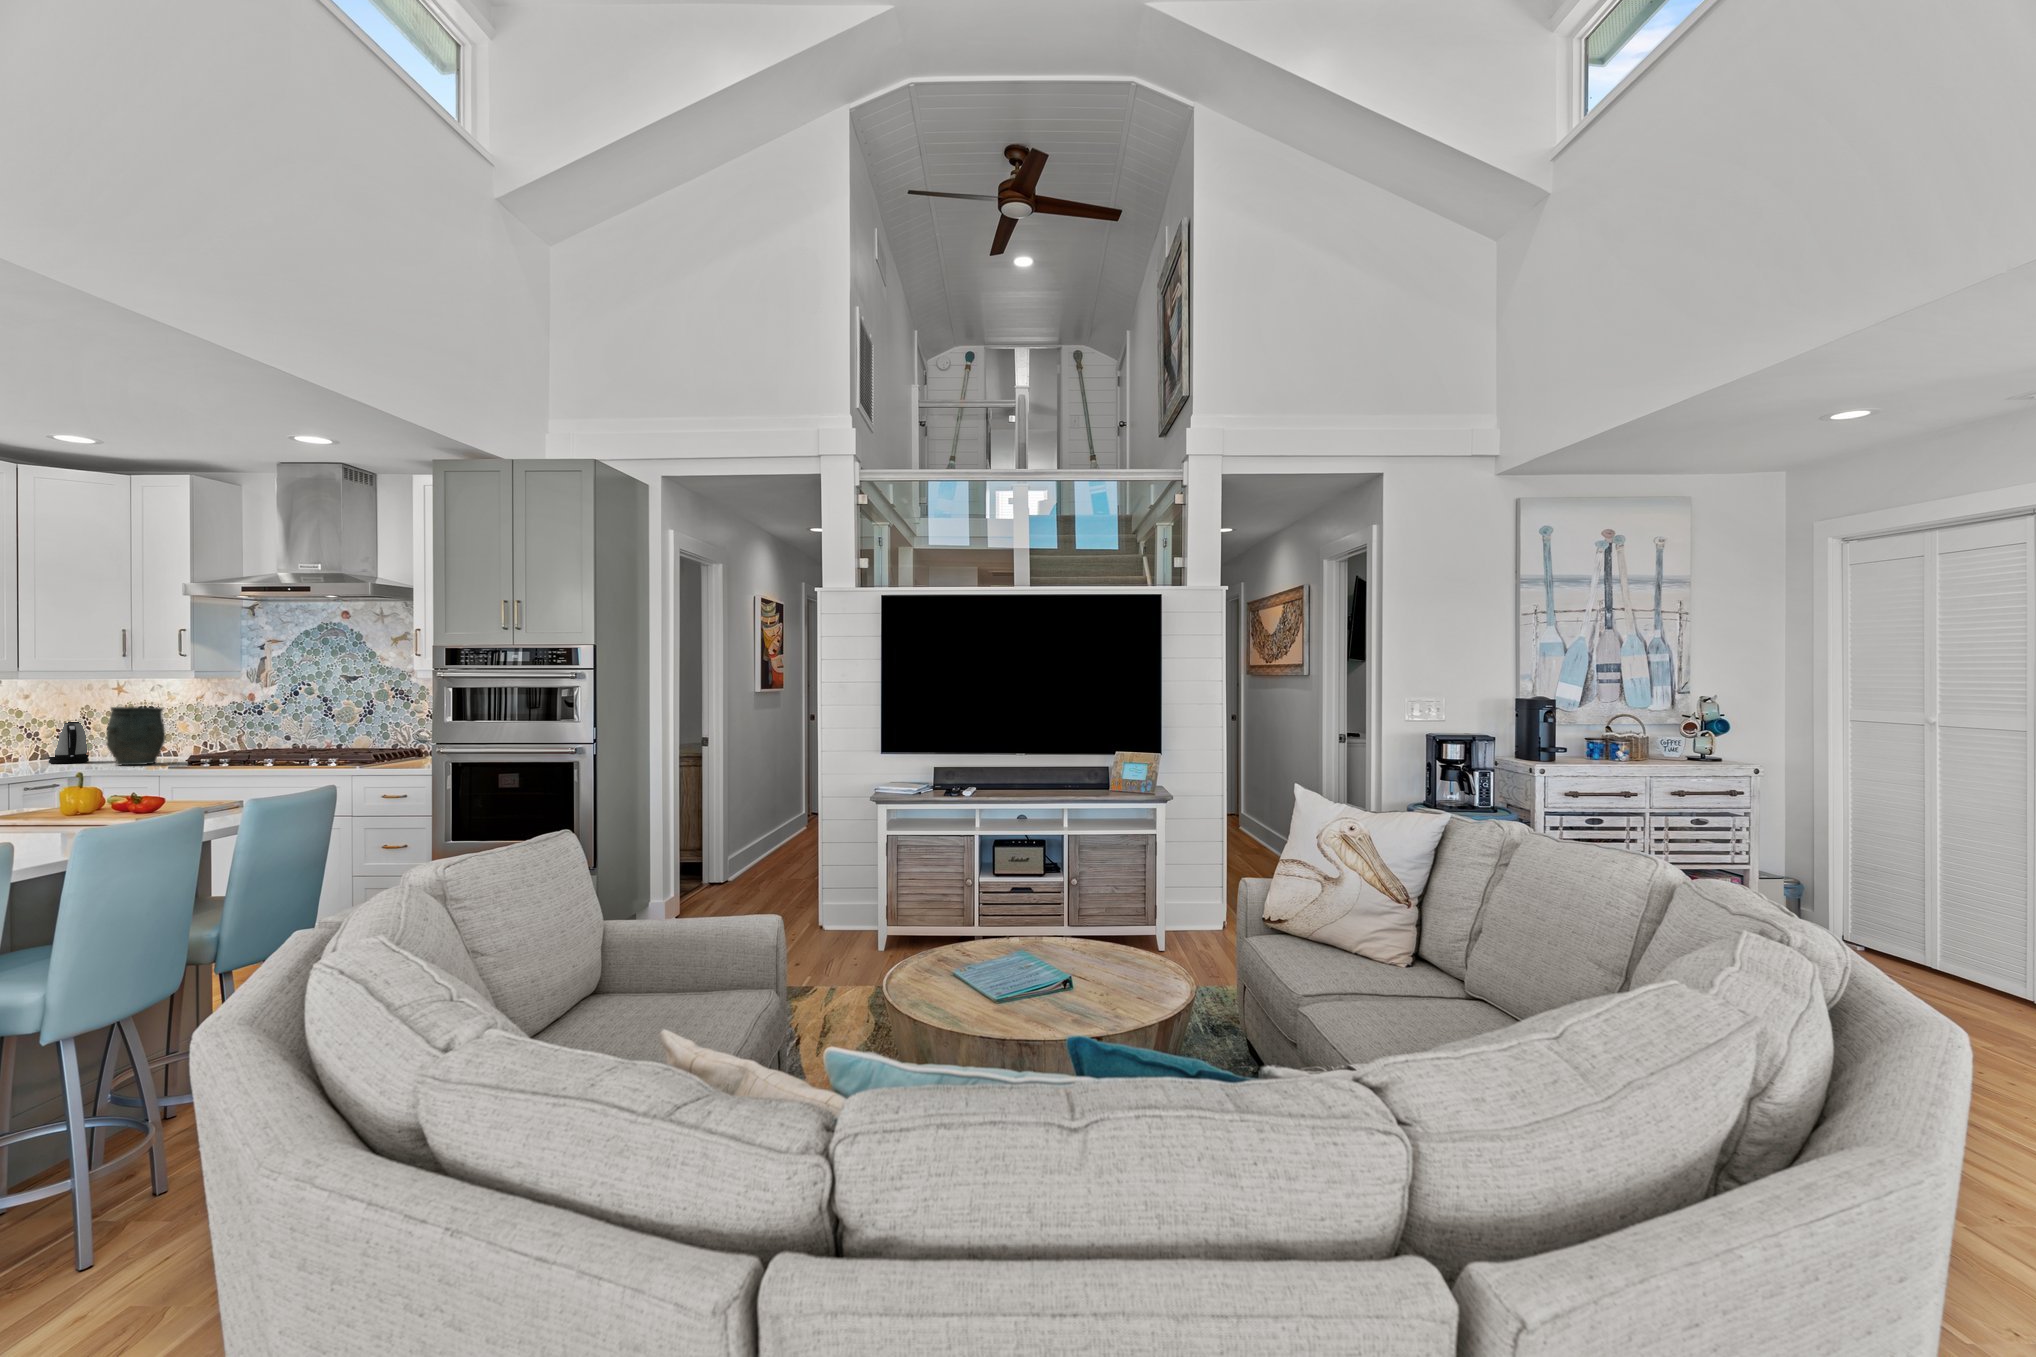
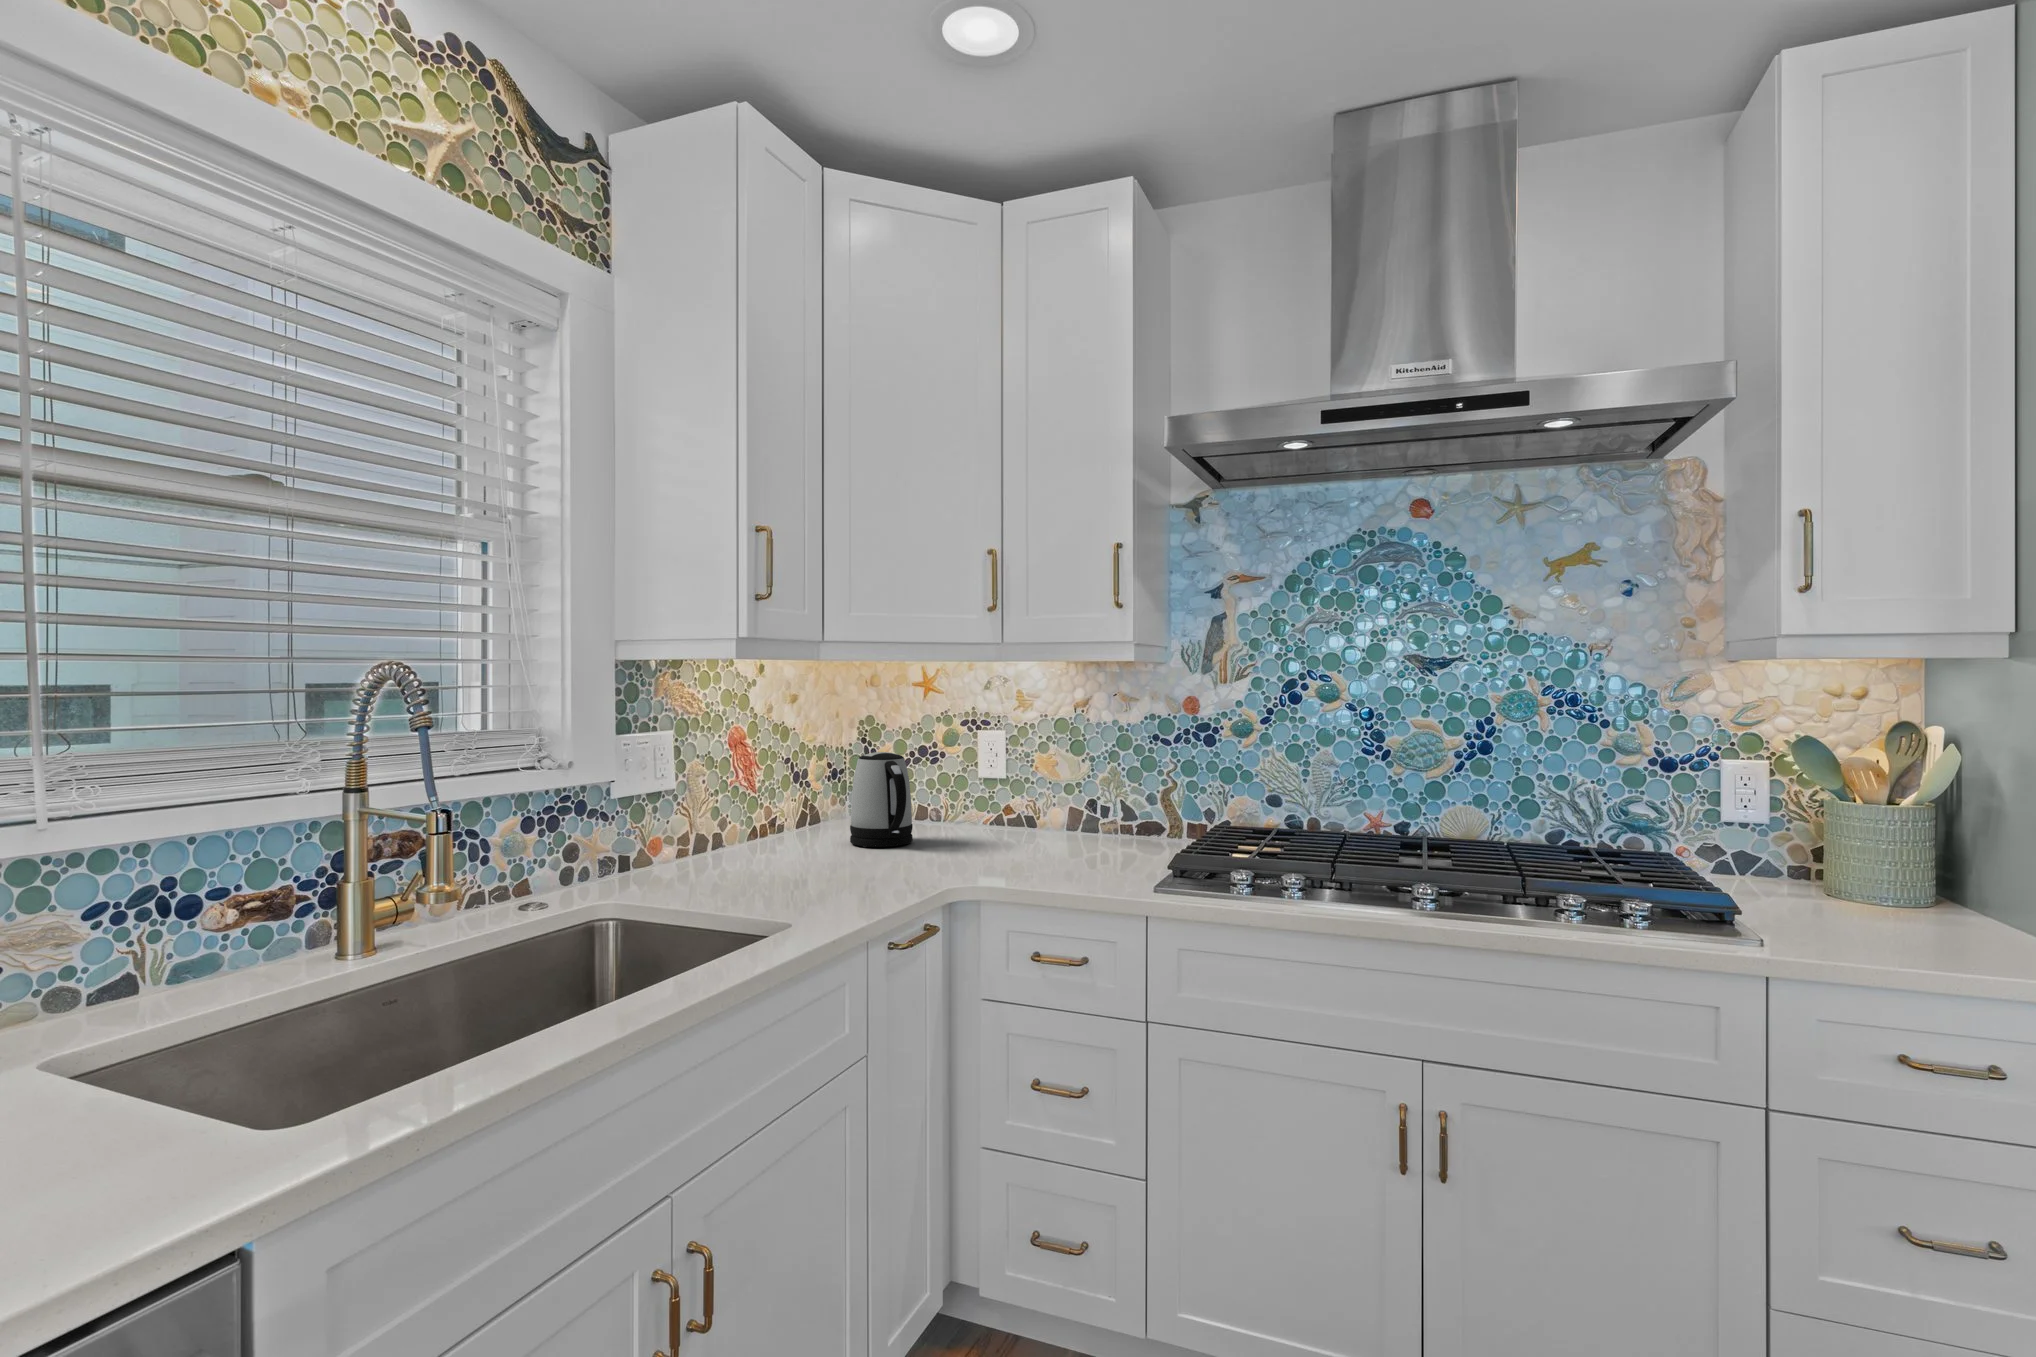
vase: present [106,707,165,765] -> none [979,727,1081,867]

